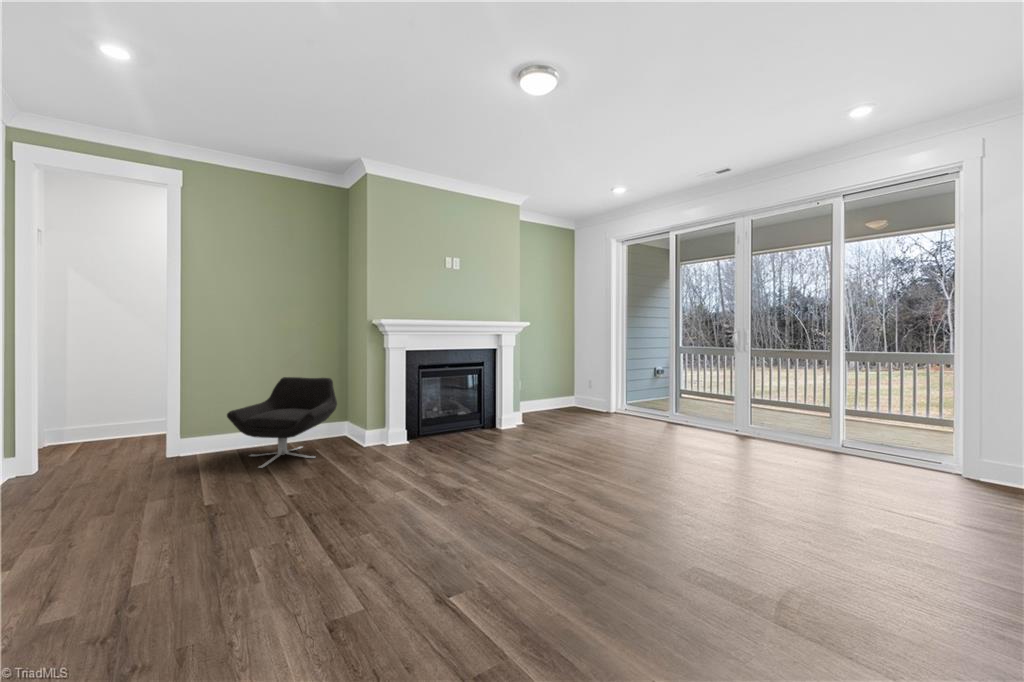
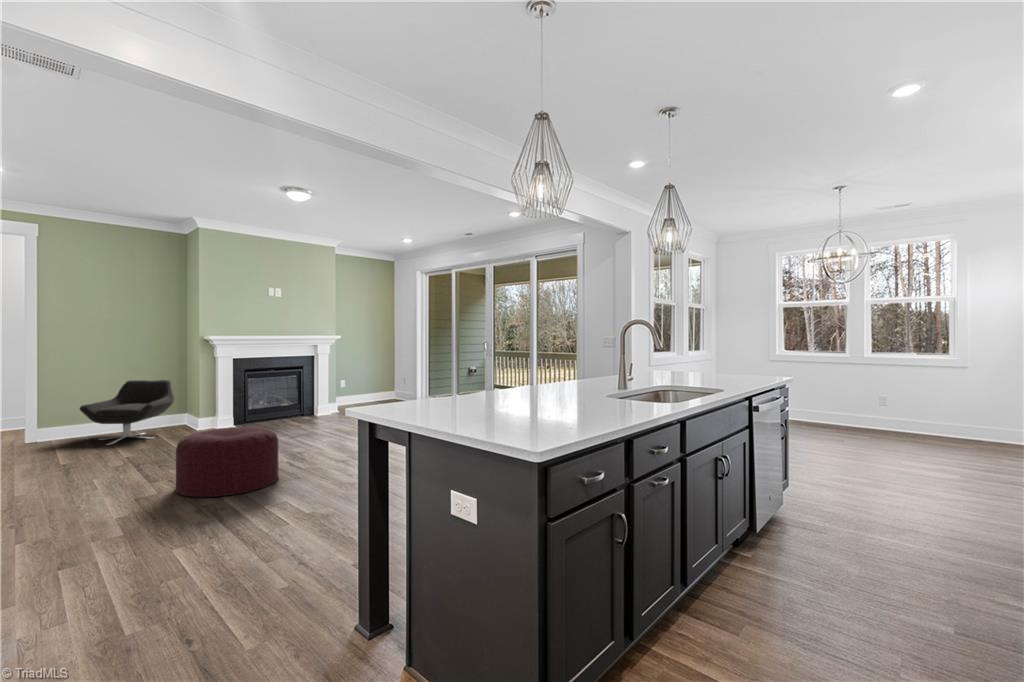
ottoman: none [378,482,550,652] -> present [176,427,279,497]

